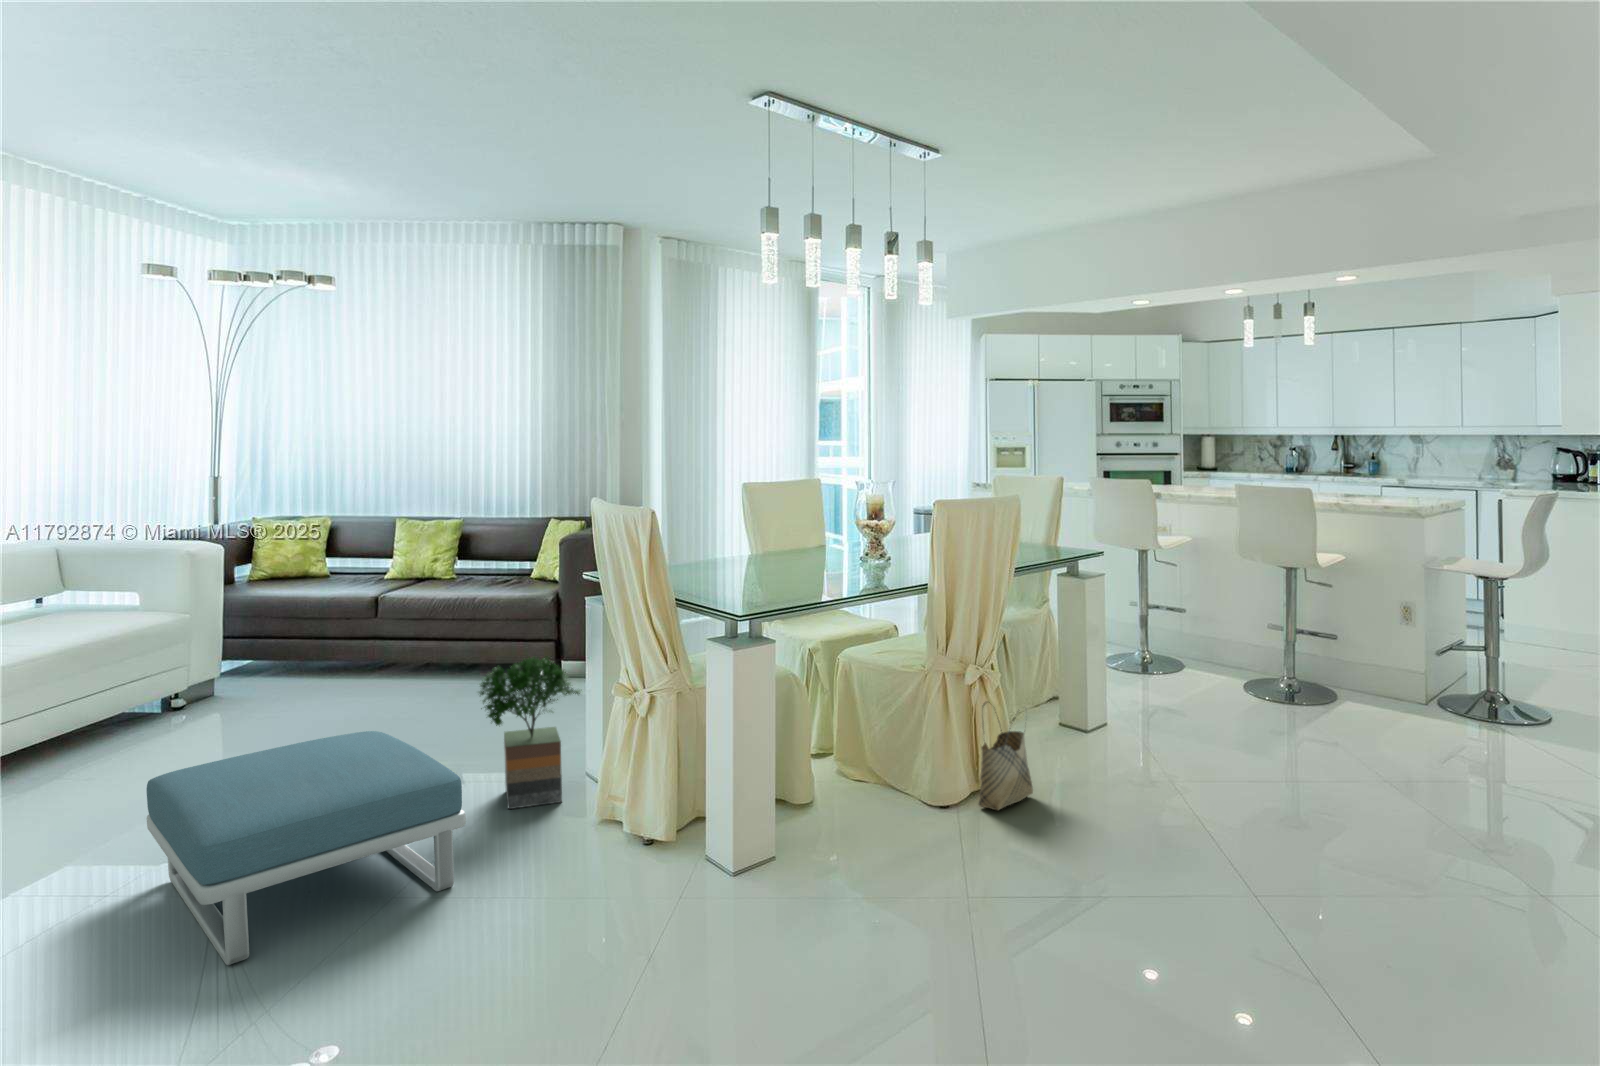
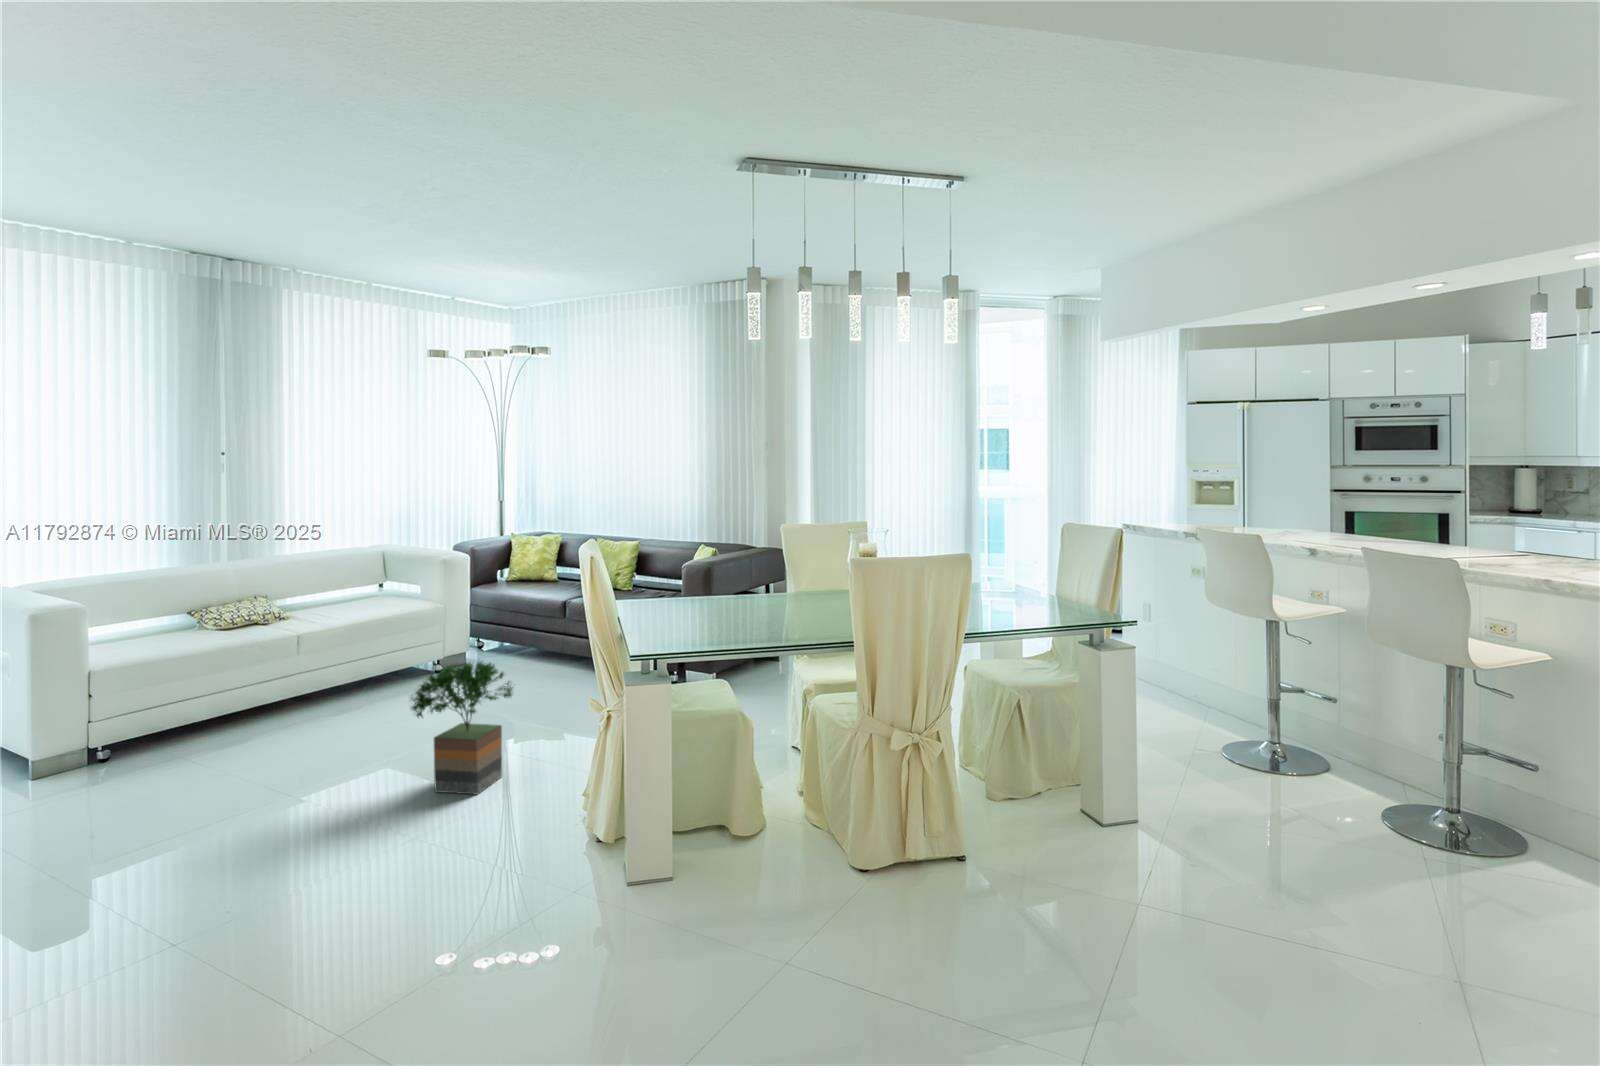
woven basket: present [979,702,1033,810] -> none [788,773,872,911]
footstool: present [147,731,466,965] -> none [55,707,356,880]

